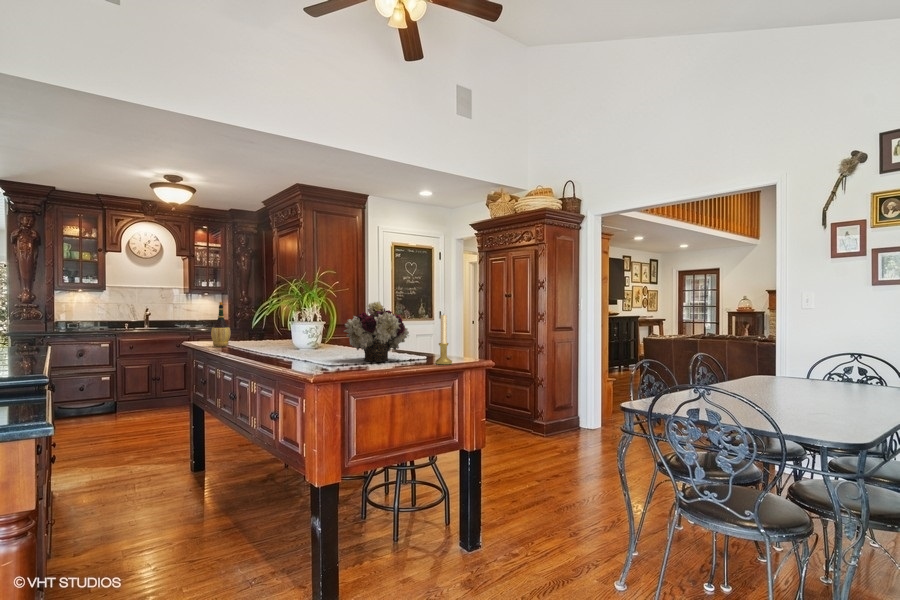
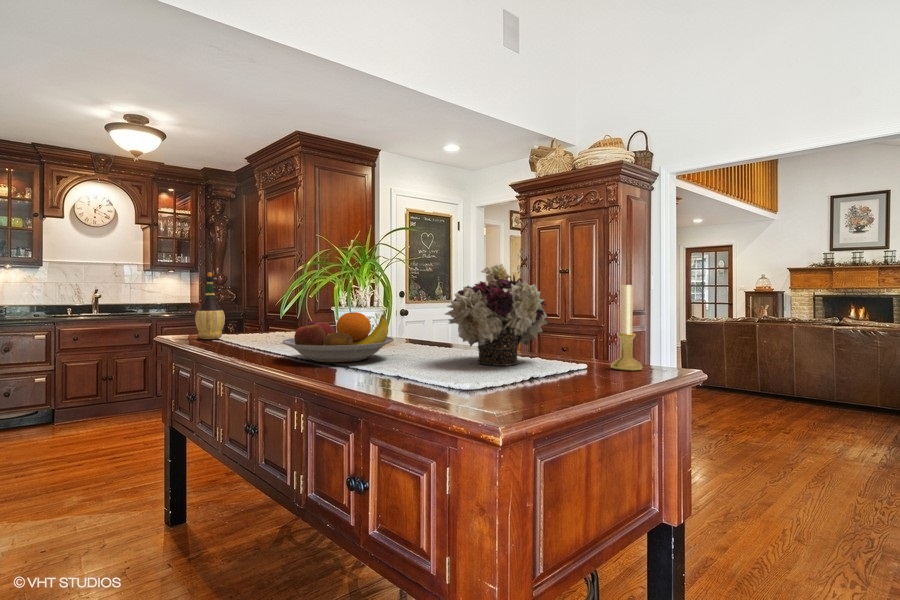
fruit bowl: none [253,330,321,359] -> present [282,312,394,362]

